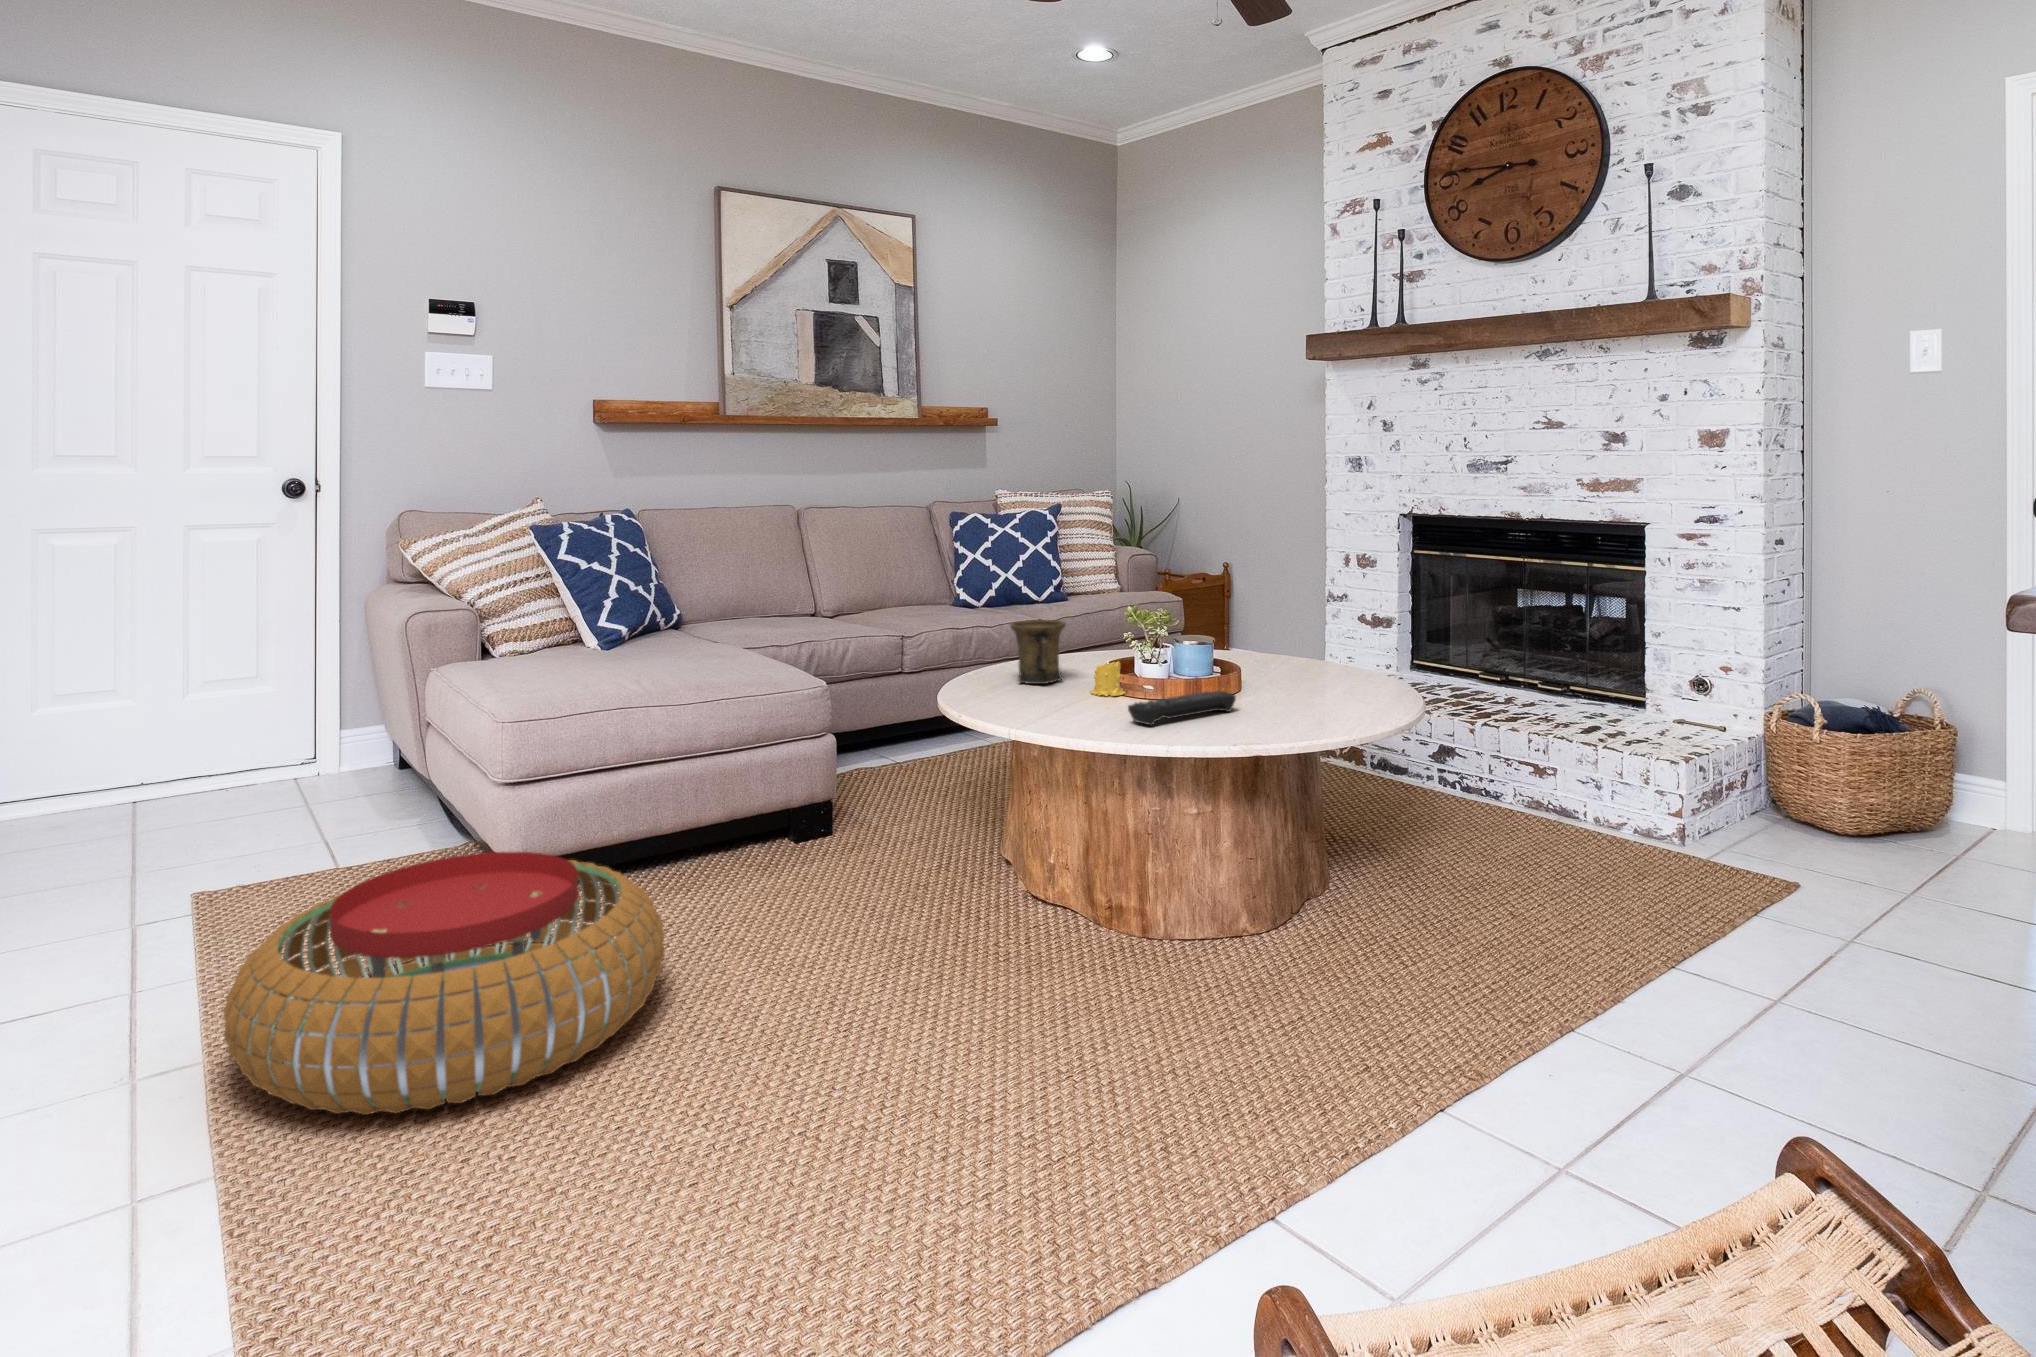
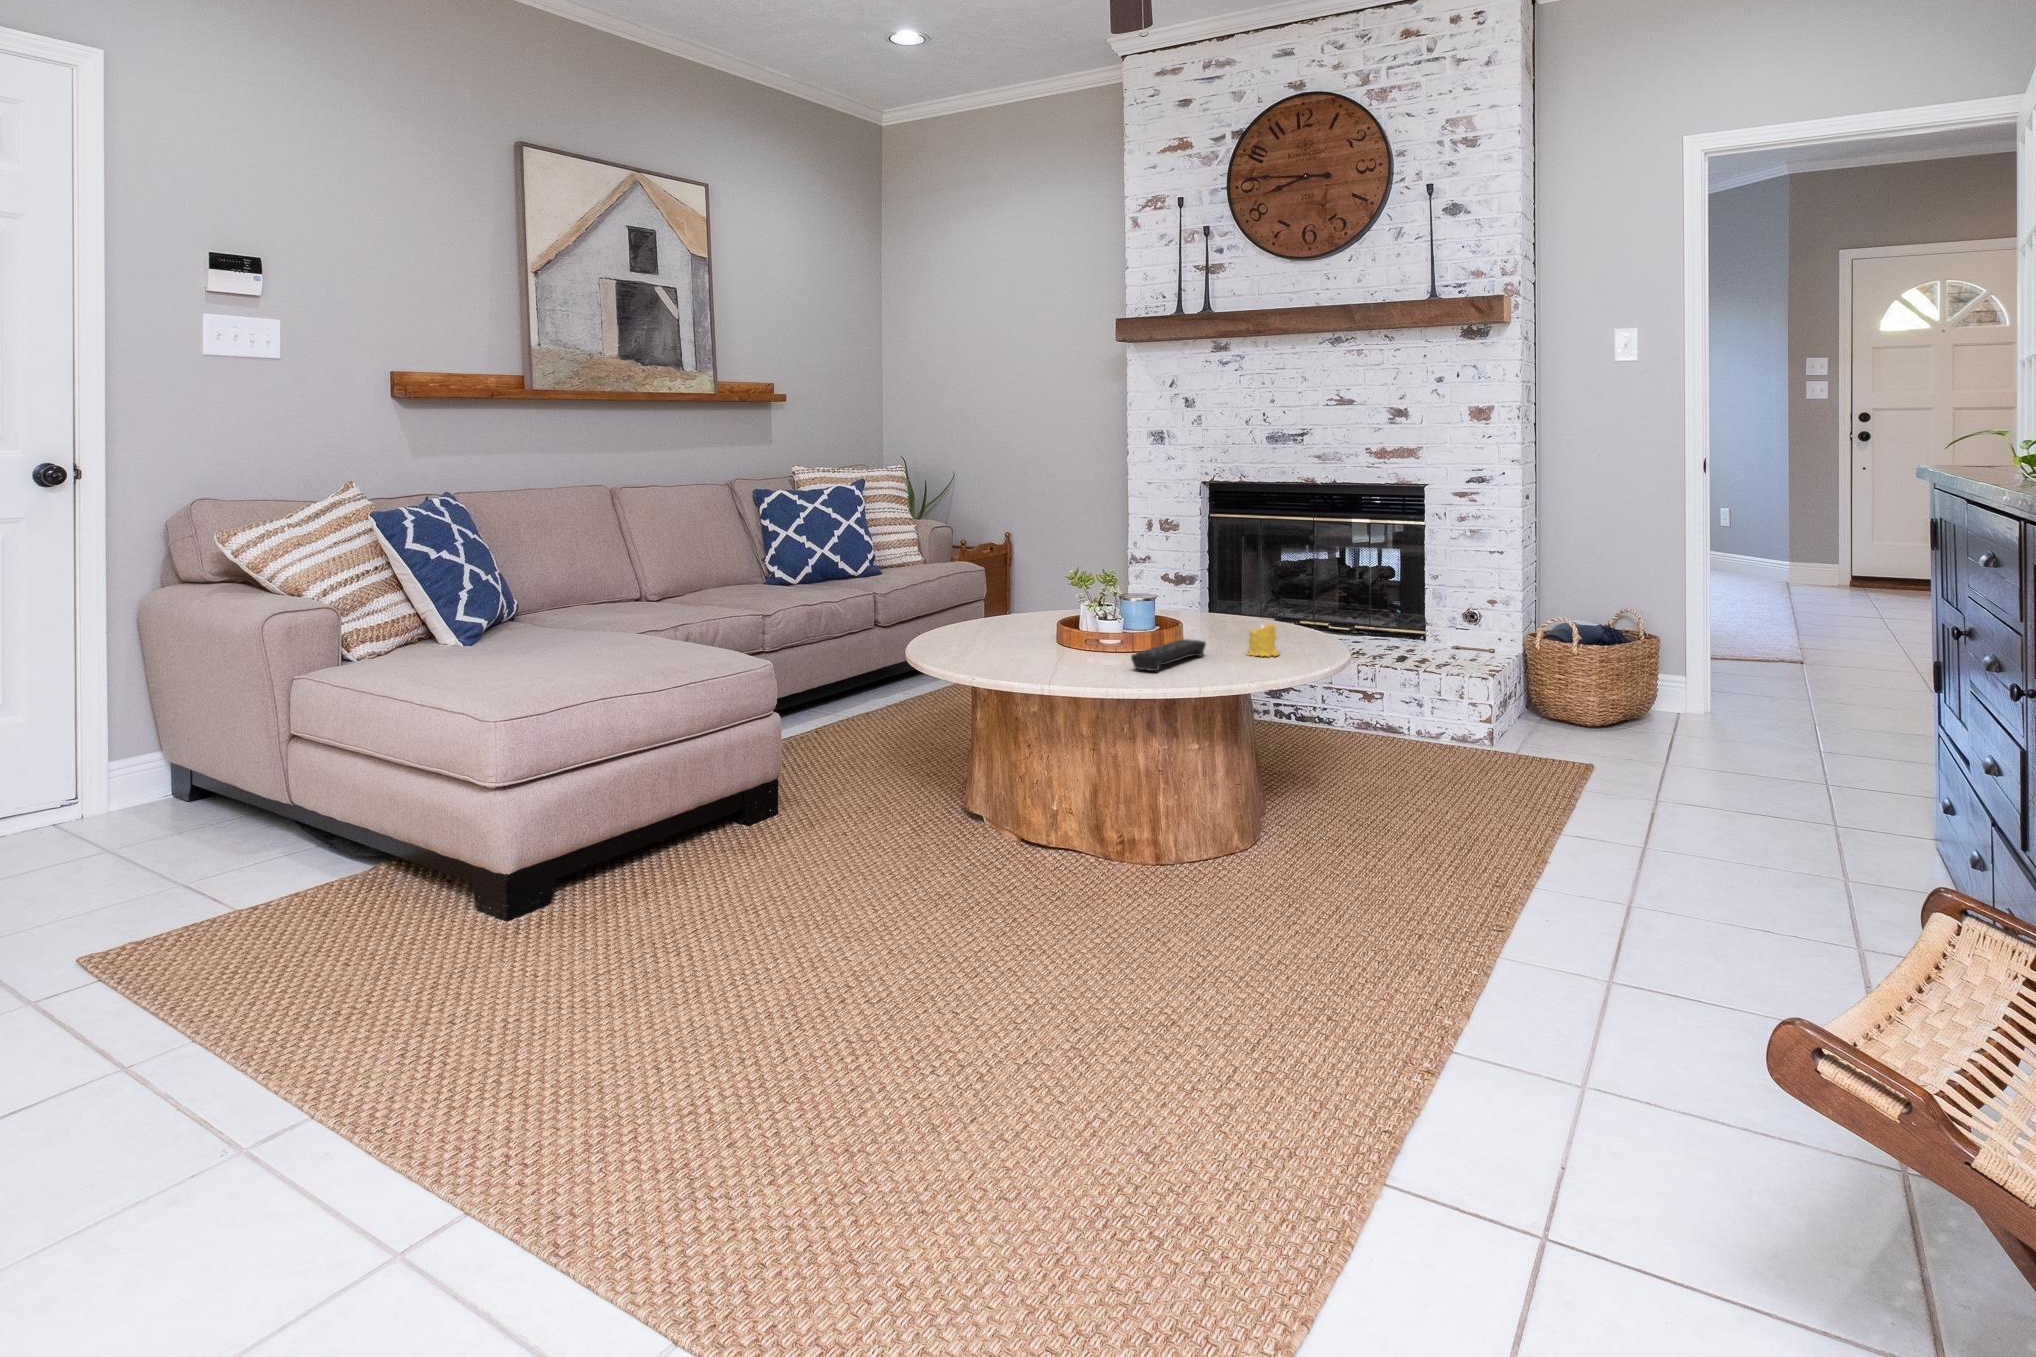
mug: present [1010,620,1066,684] -> none [963,585,1018,646]
candle: present [1091,662,1125,696] -> present [1248,624,1279,657]
pouf: present [224,852,665,1115] -> none [346,845,791,1125]

